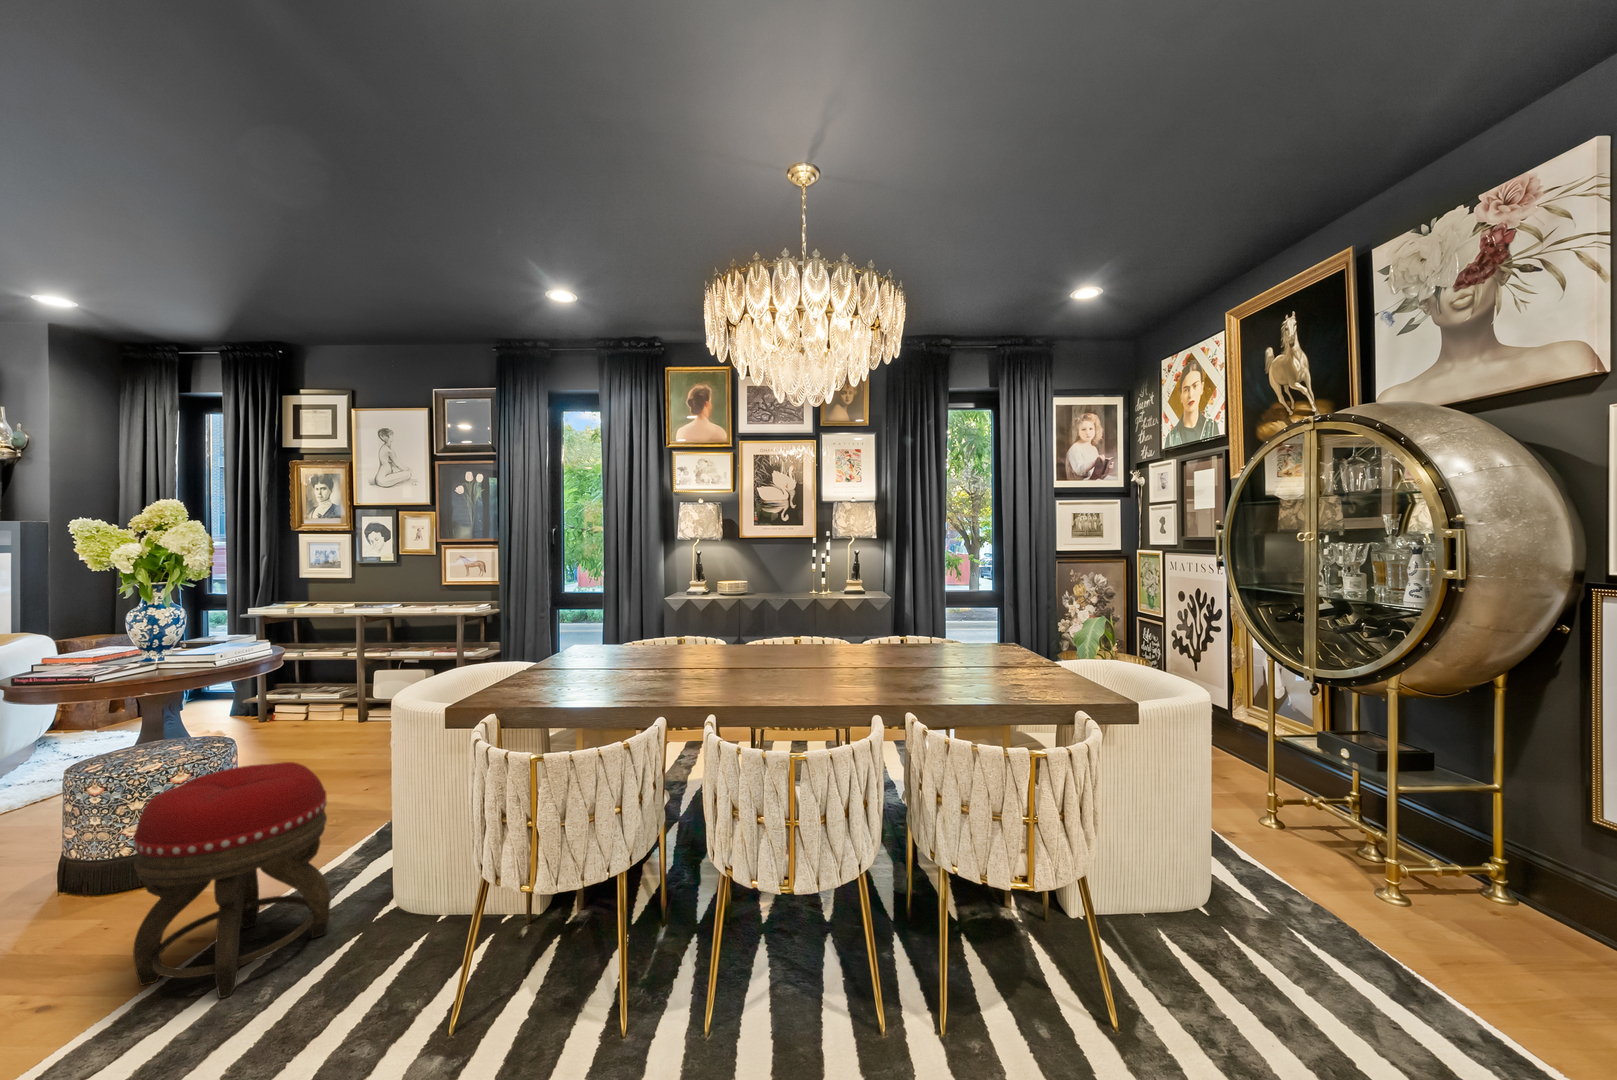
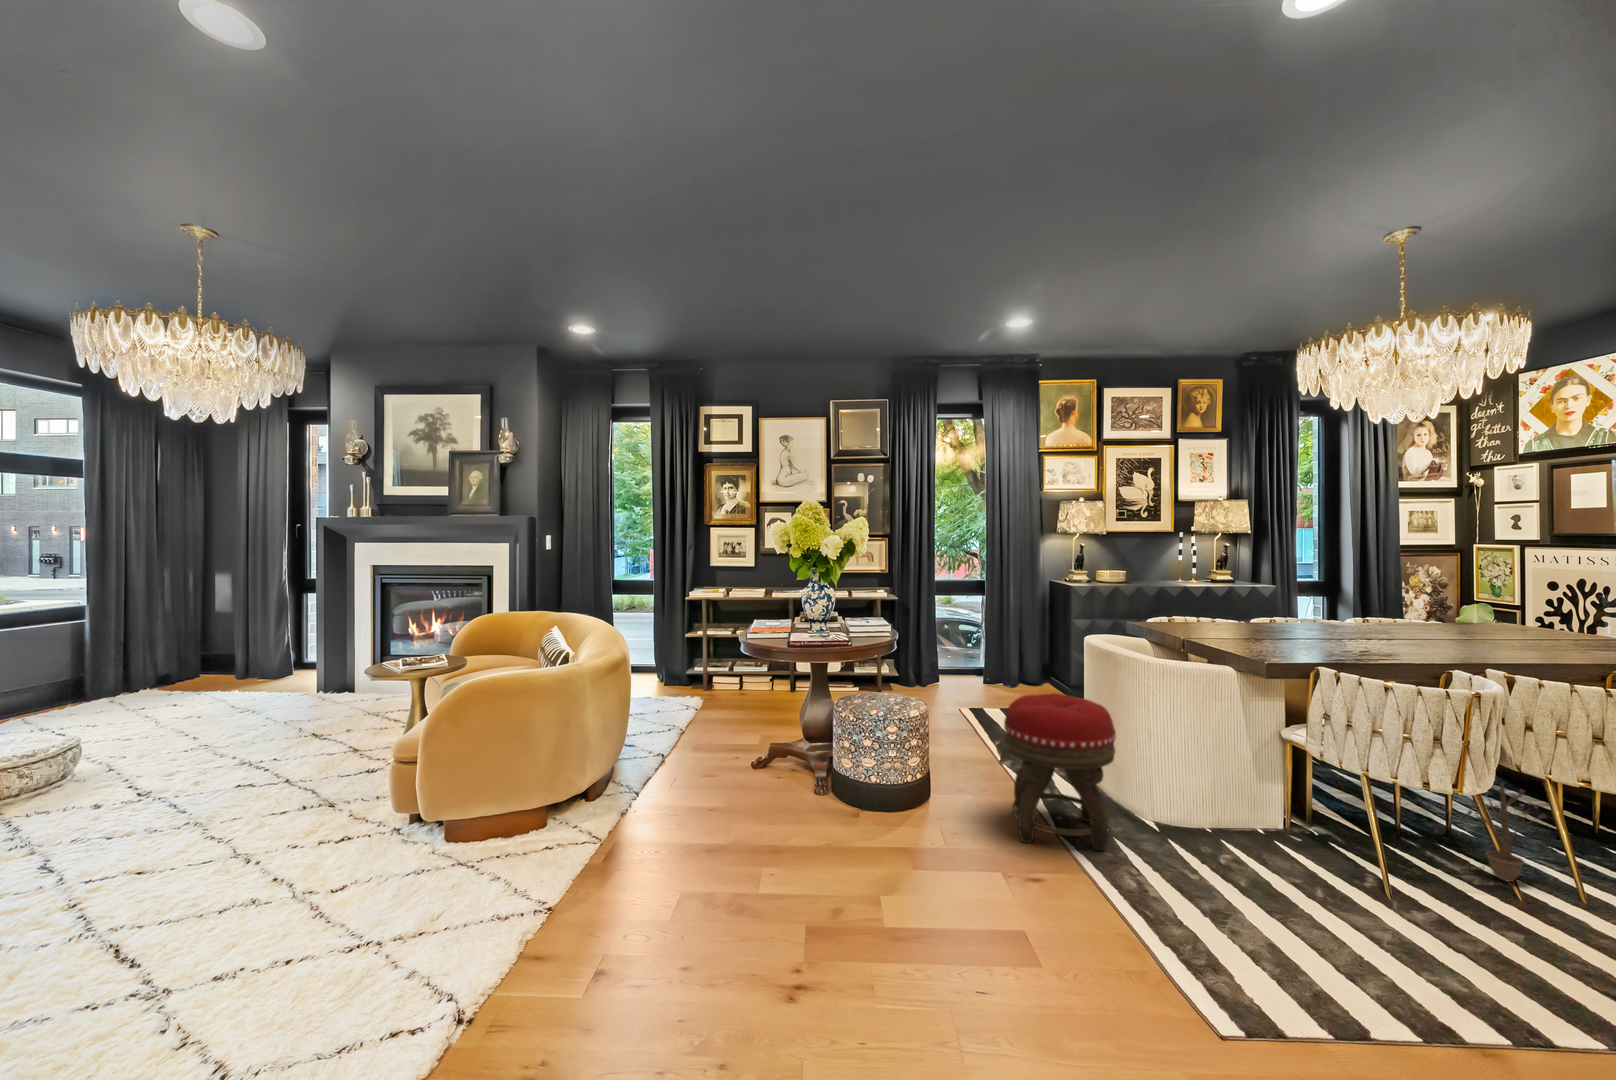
decorative plant: none [652,899,746,1041] -> present [1452,783,1546,881]

